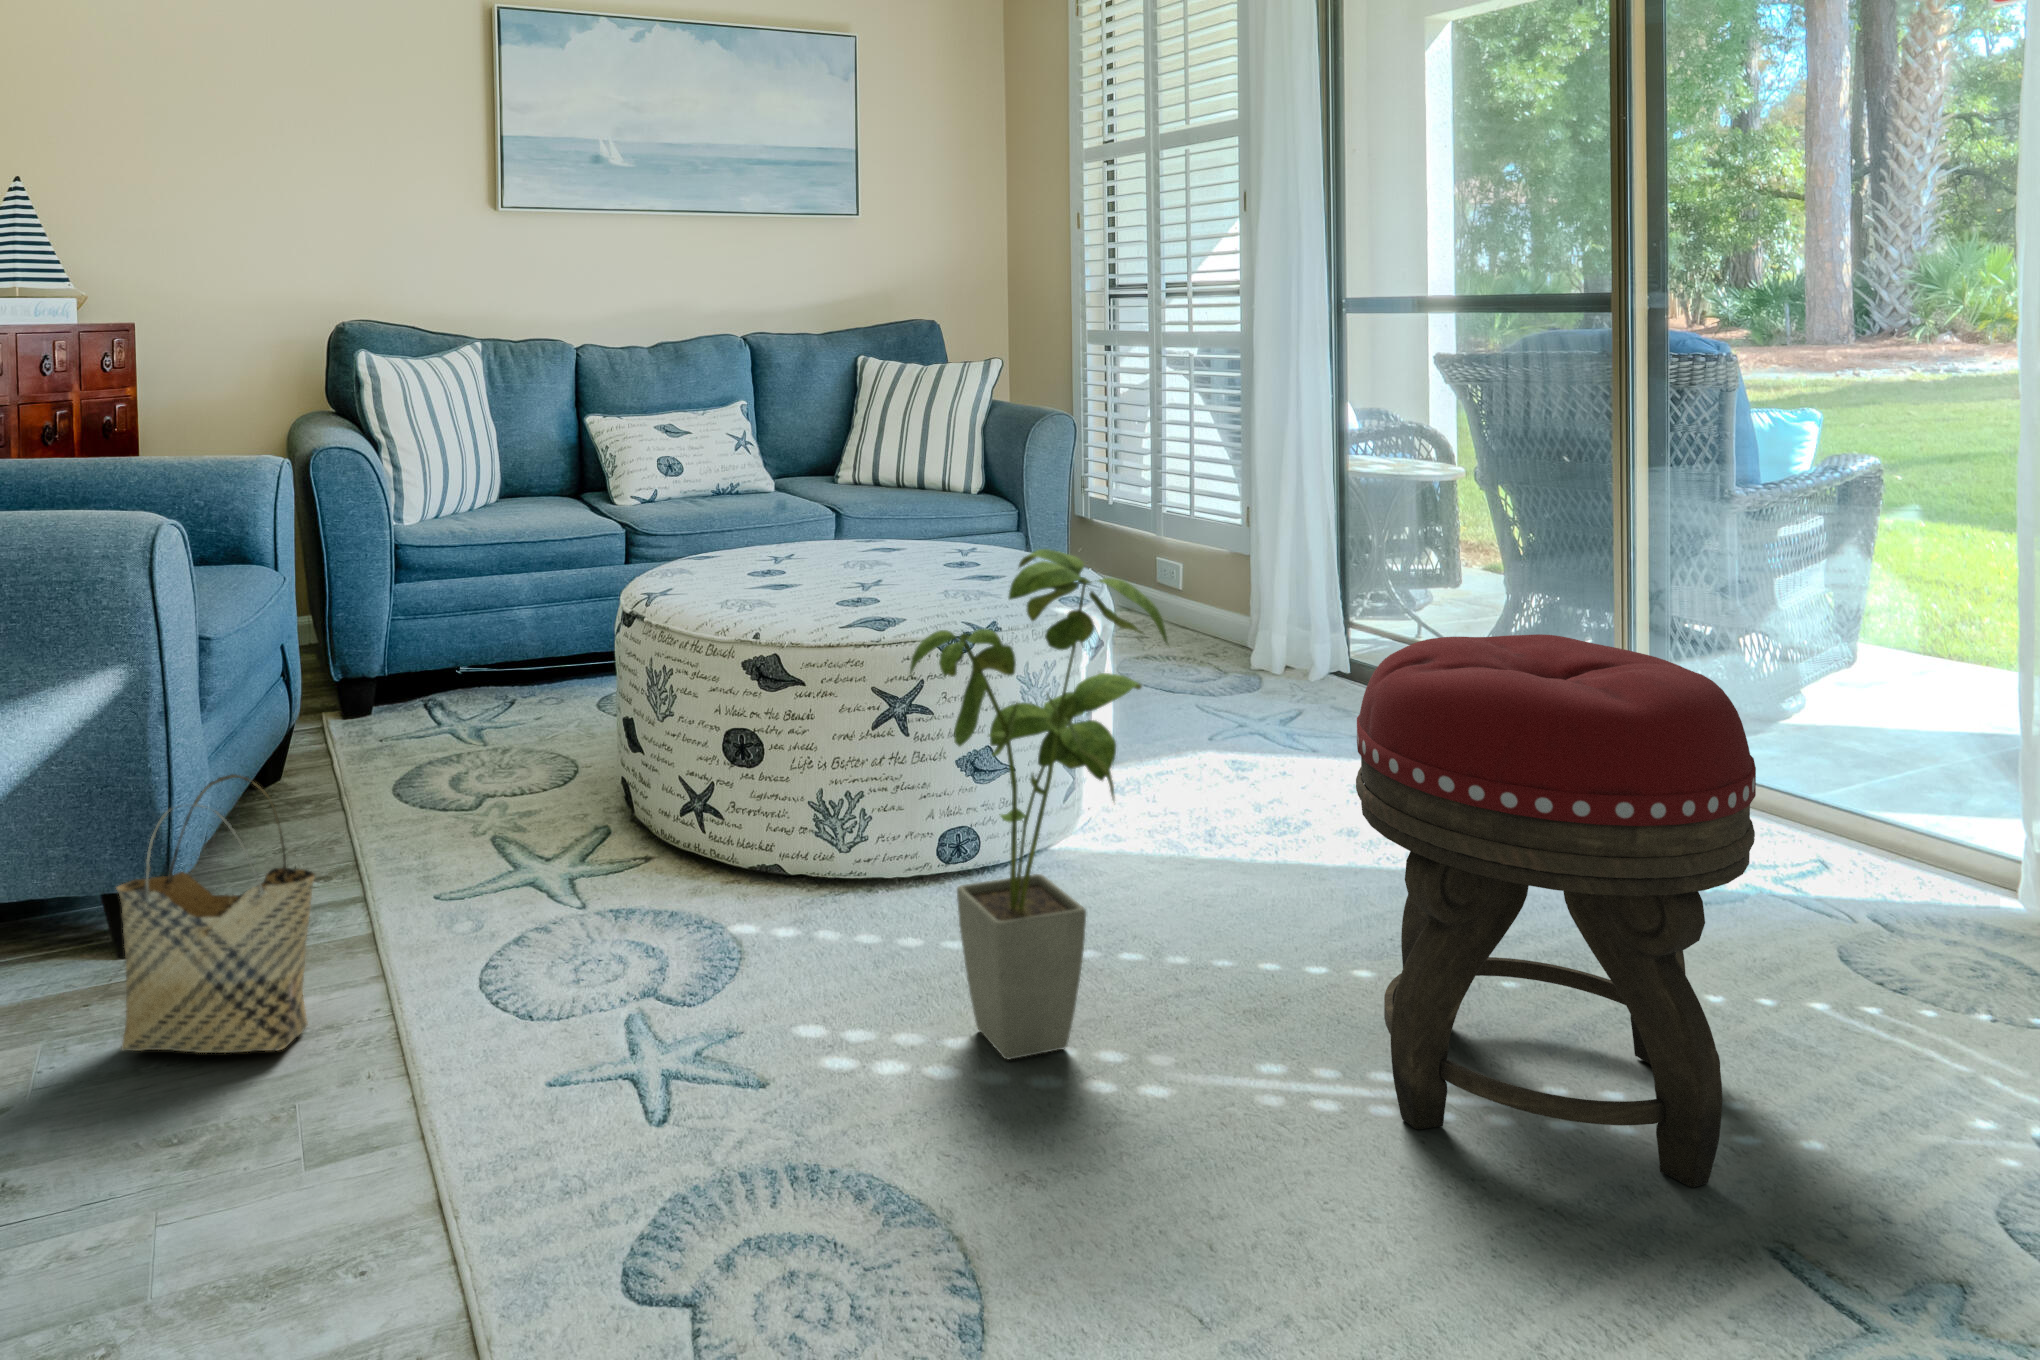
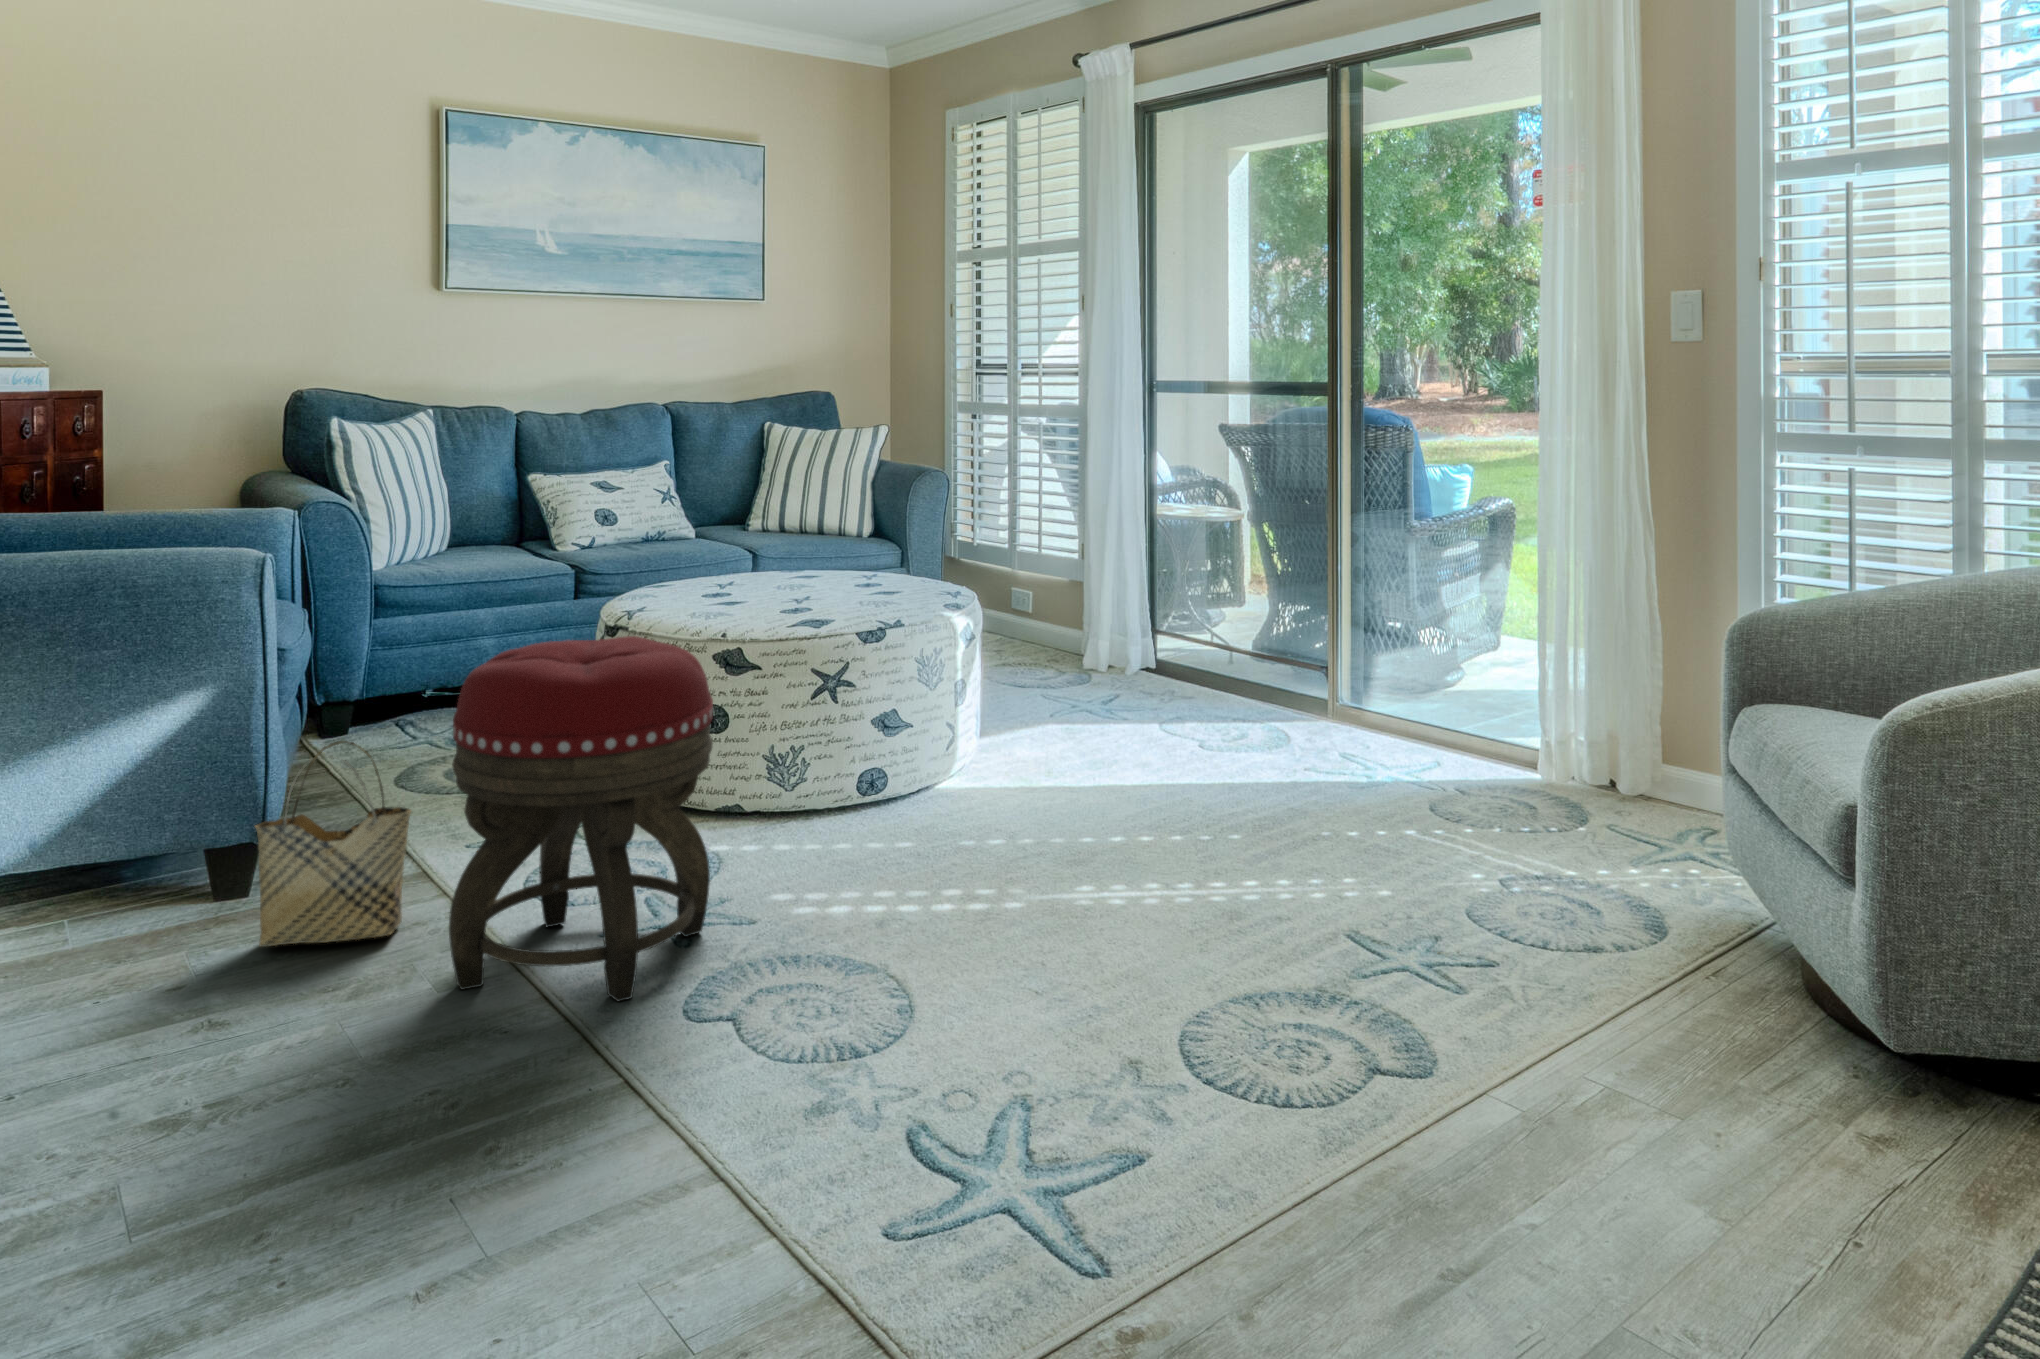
house plant: present [910,549,1168,1059] -> none [850,558,1019,895]
footstool: present [1356,634,1756,1187] -> present [449,636,713,1002]

